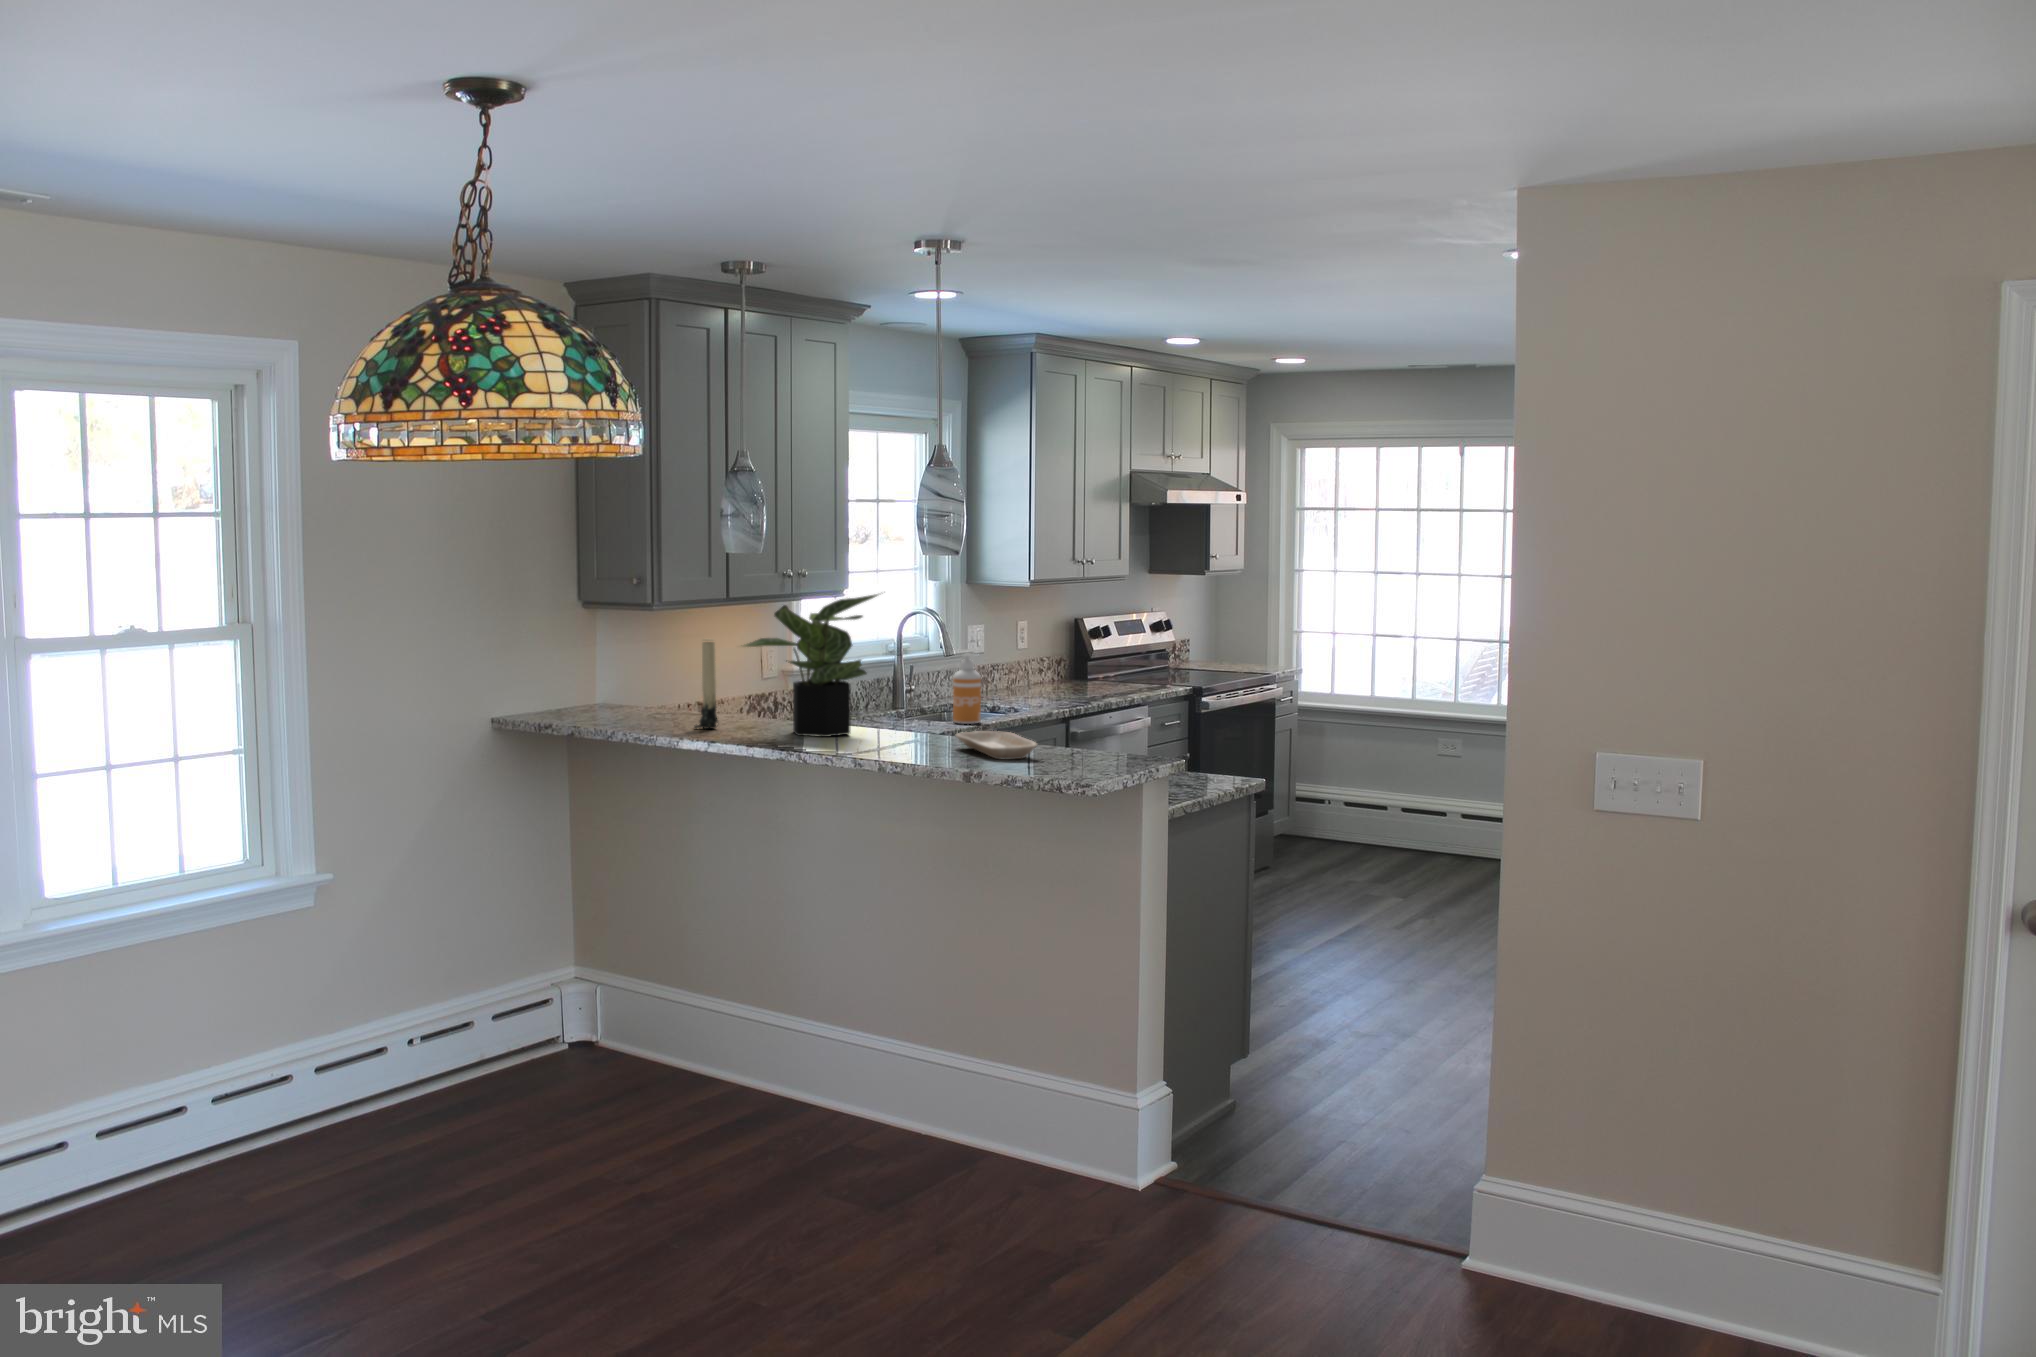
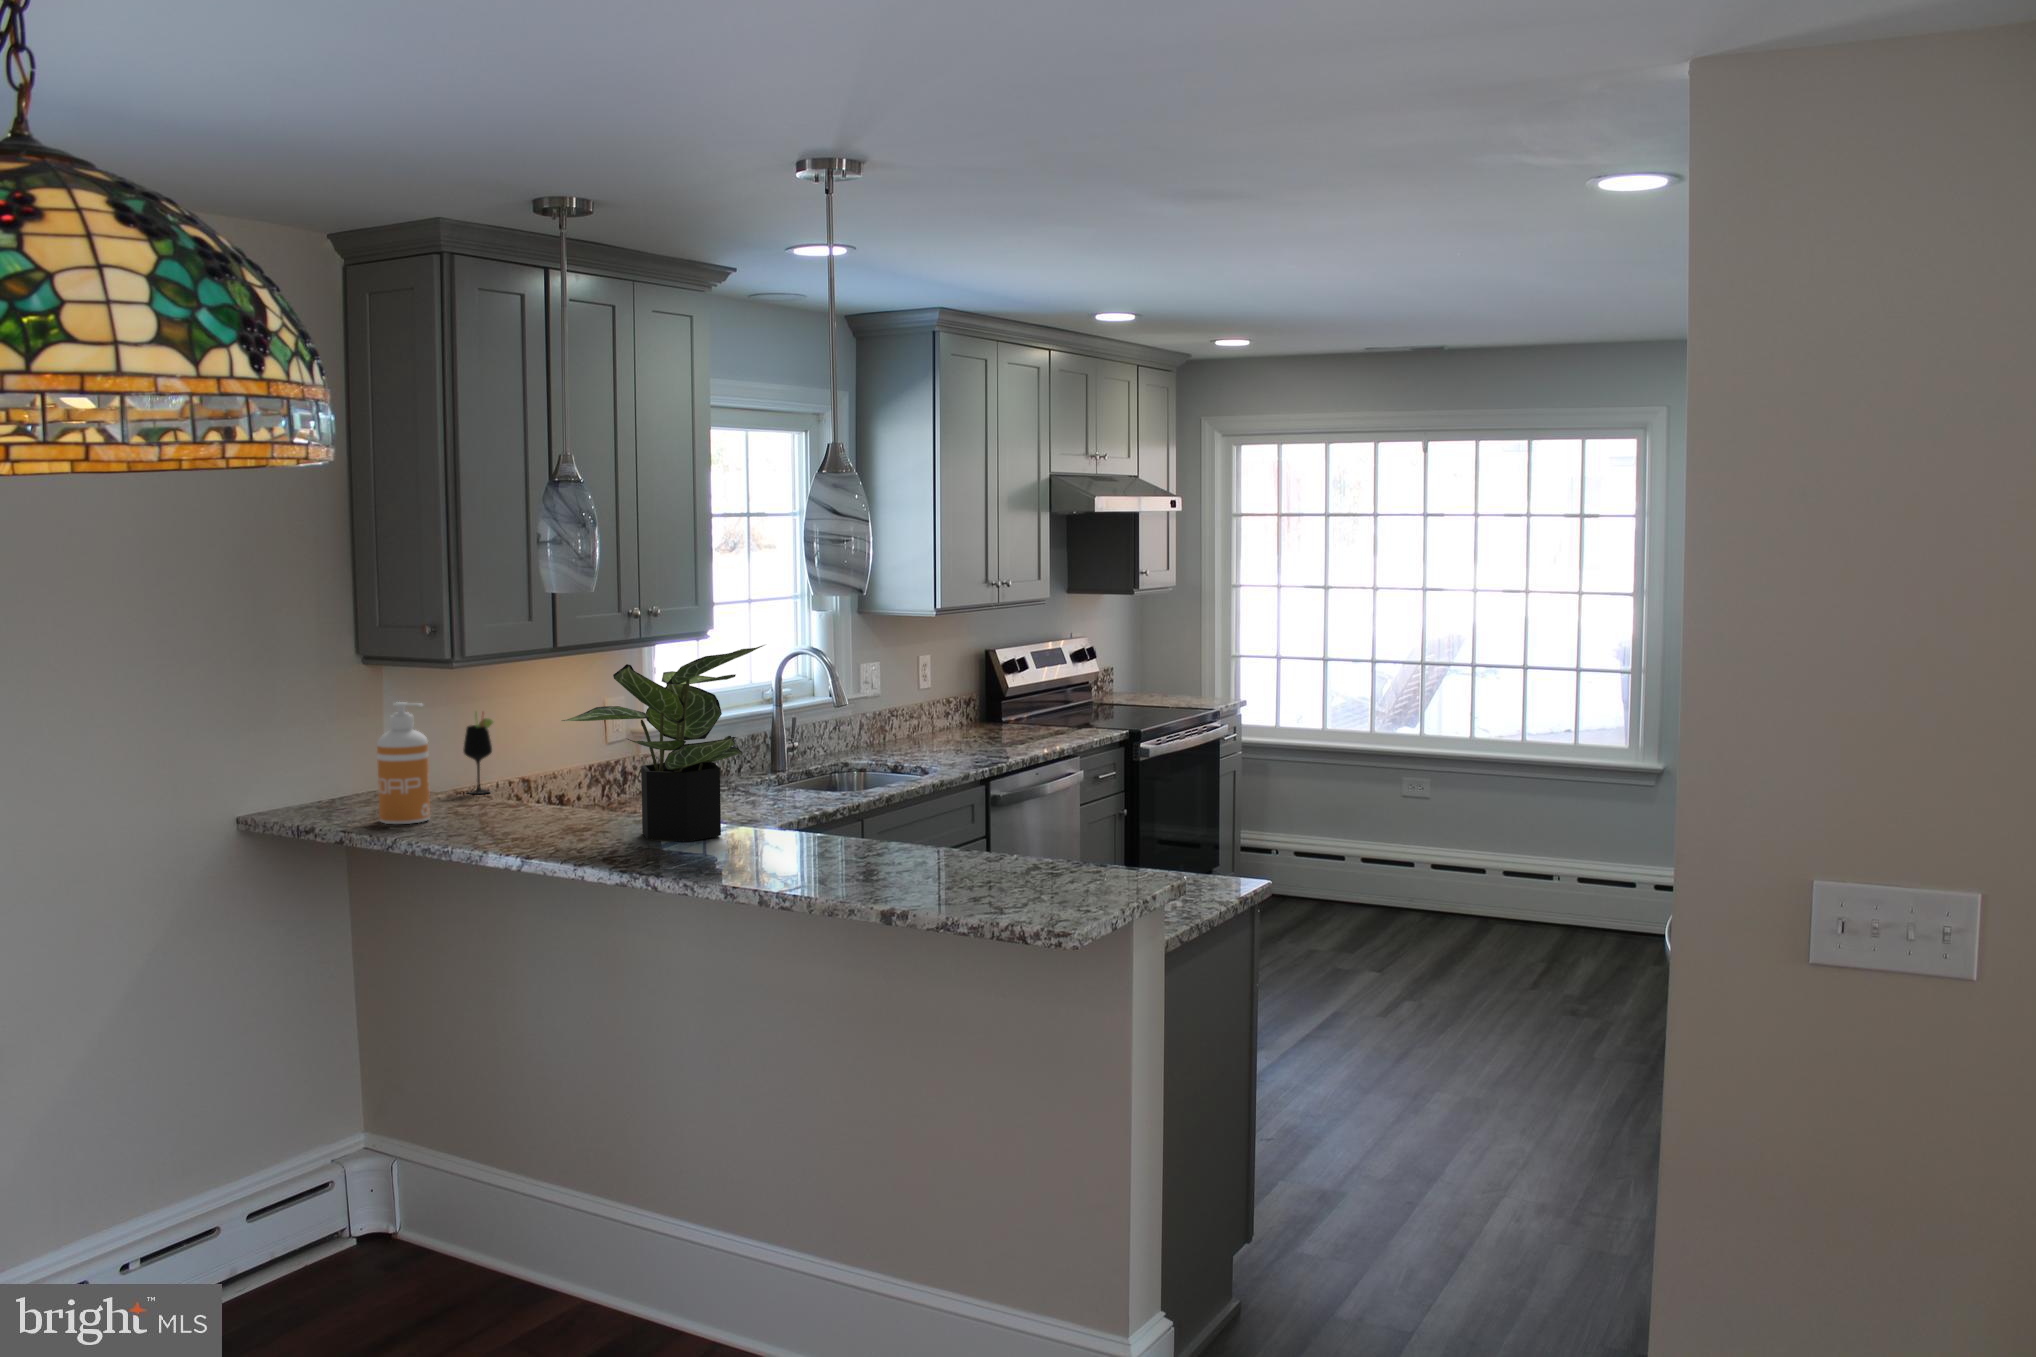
candle: present [694,639,718,729] -> none [504,710,540,834]
wine glass: none [659,646,682,709] -> present [463,713,493,794]
soap dispenser: present [953,654,981,724] -> present [377,702,430,824]
tray: present [956,731,1037,759] -> none [866,831,983,880]

